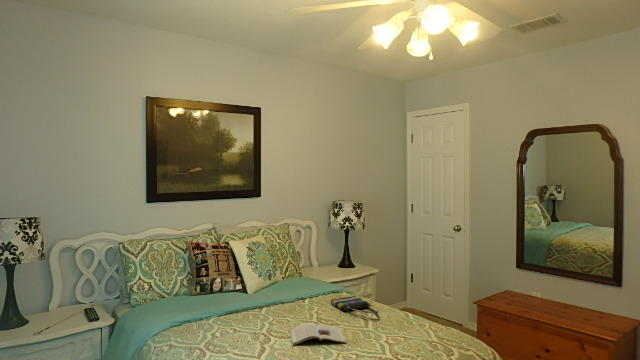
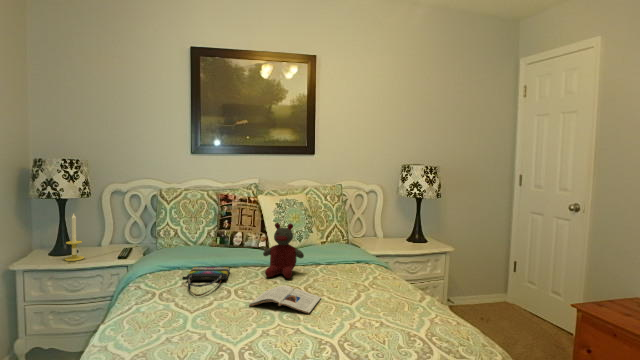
stuffed bear: none [265,267,301,317] -> present [263,223,304,278]
candle: none [28,278,51,332] -> present [65,214,84,261]
tote bag: present [331,296,379,321] -> present [182,266,230,296]

